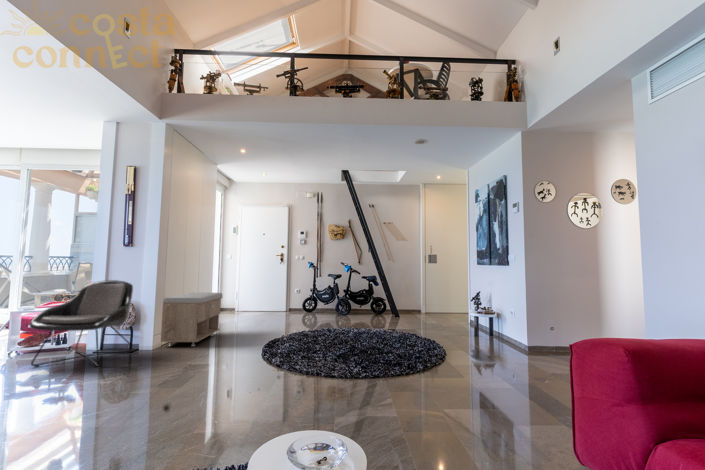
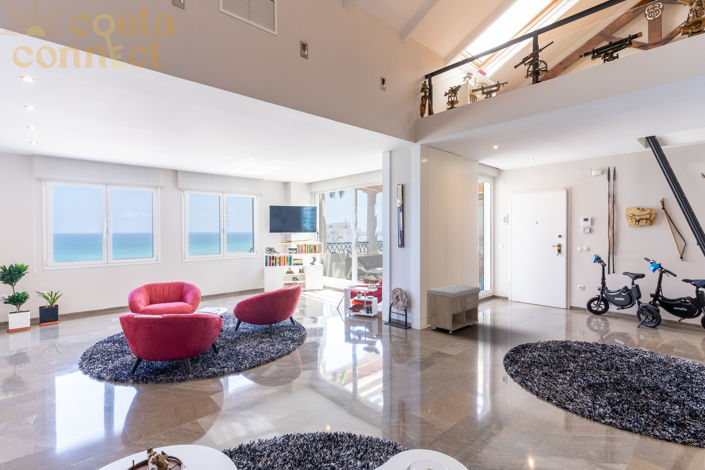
lounge chair: present [30,280,134,367] -> none [348,272,408,336]

